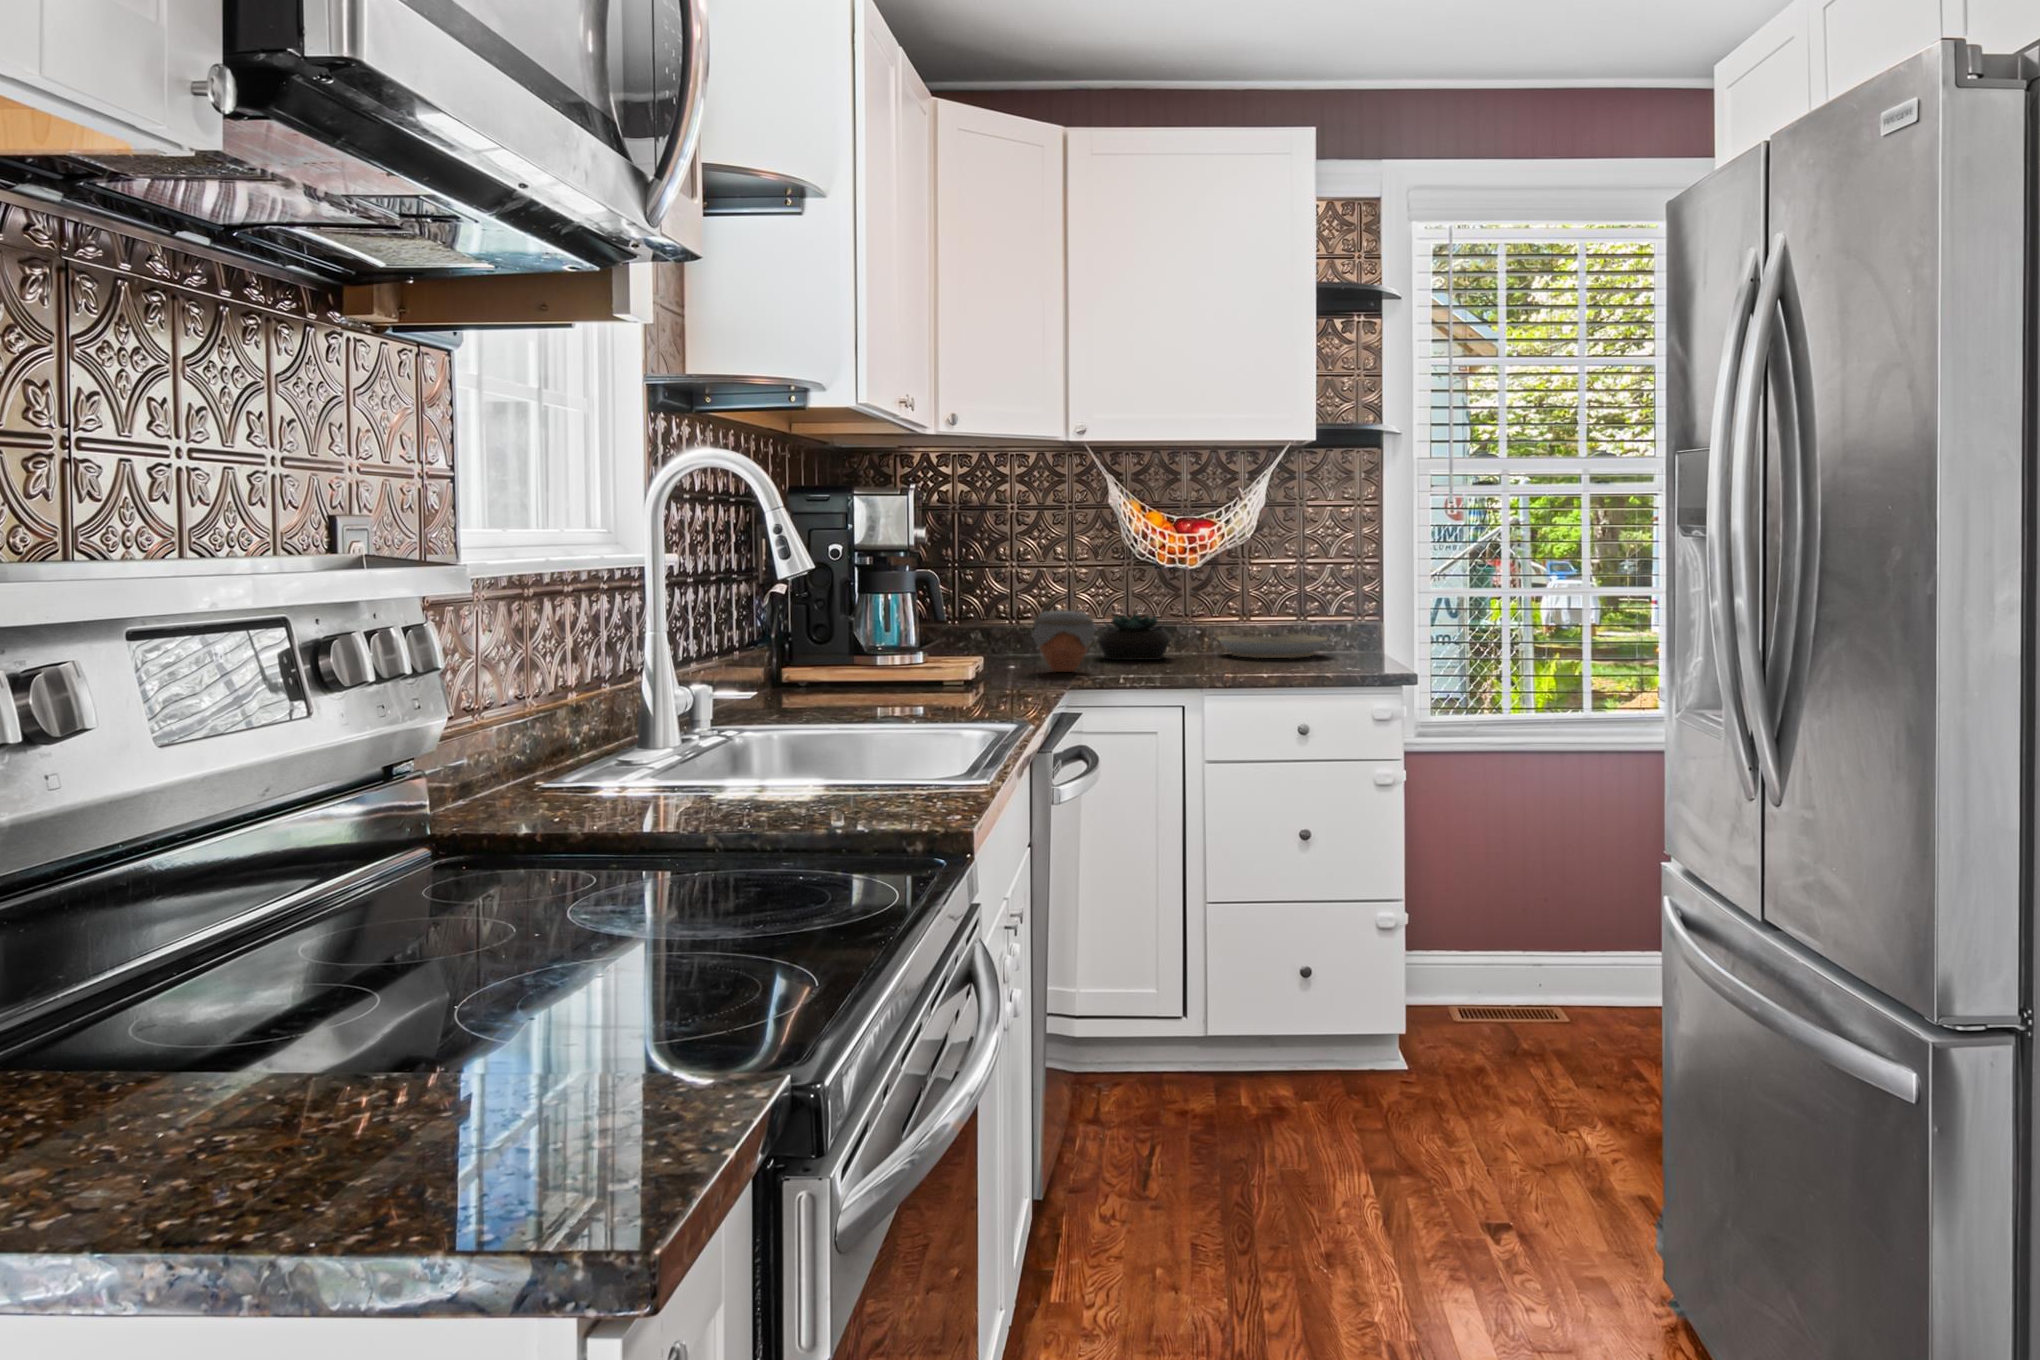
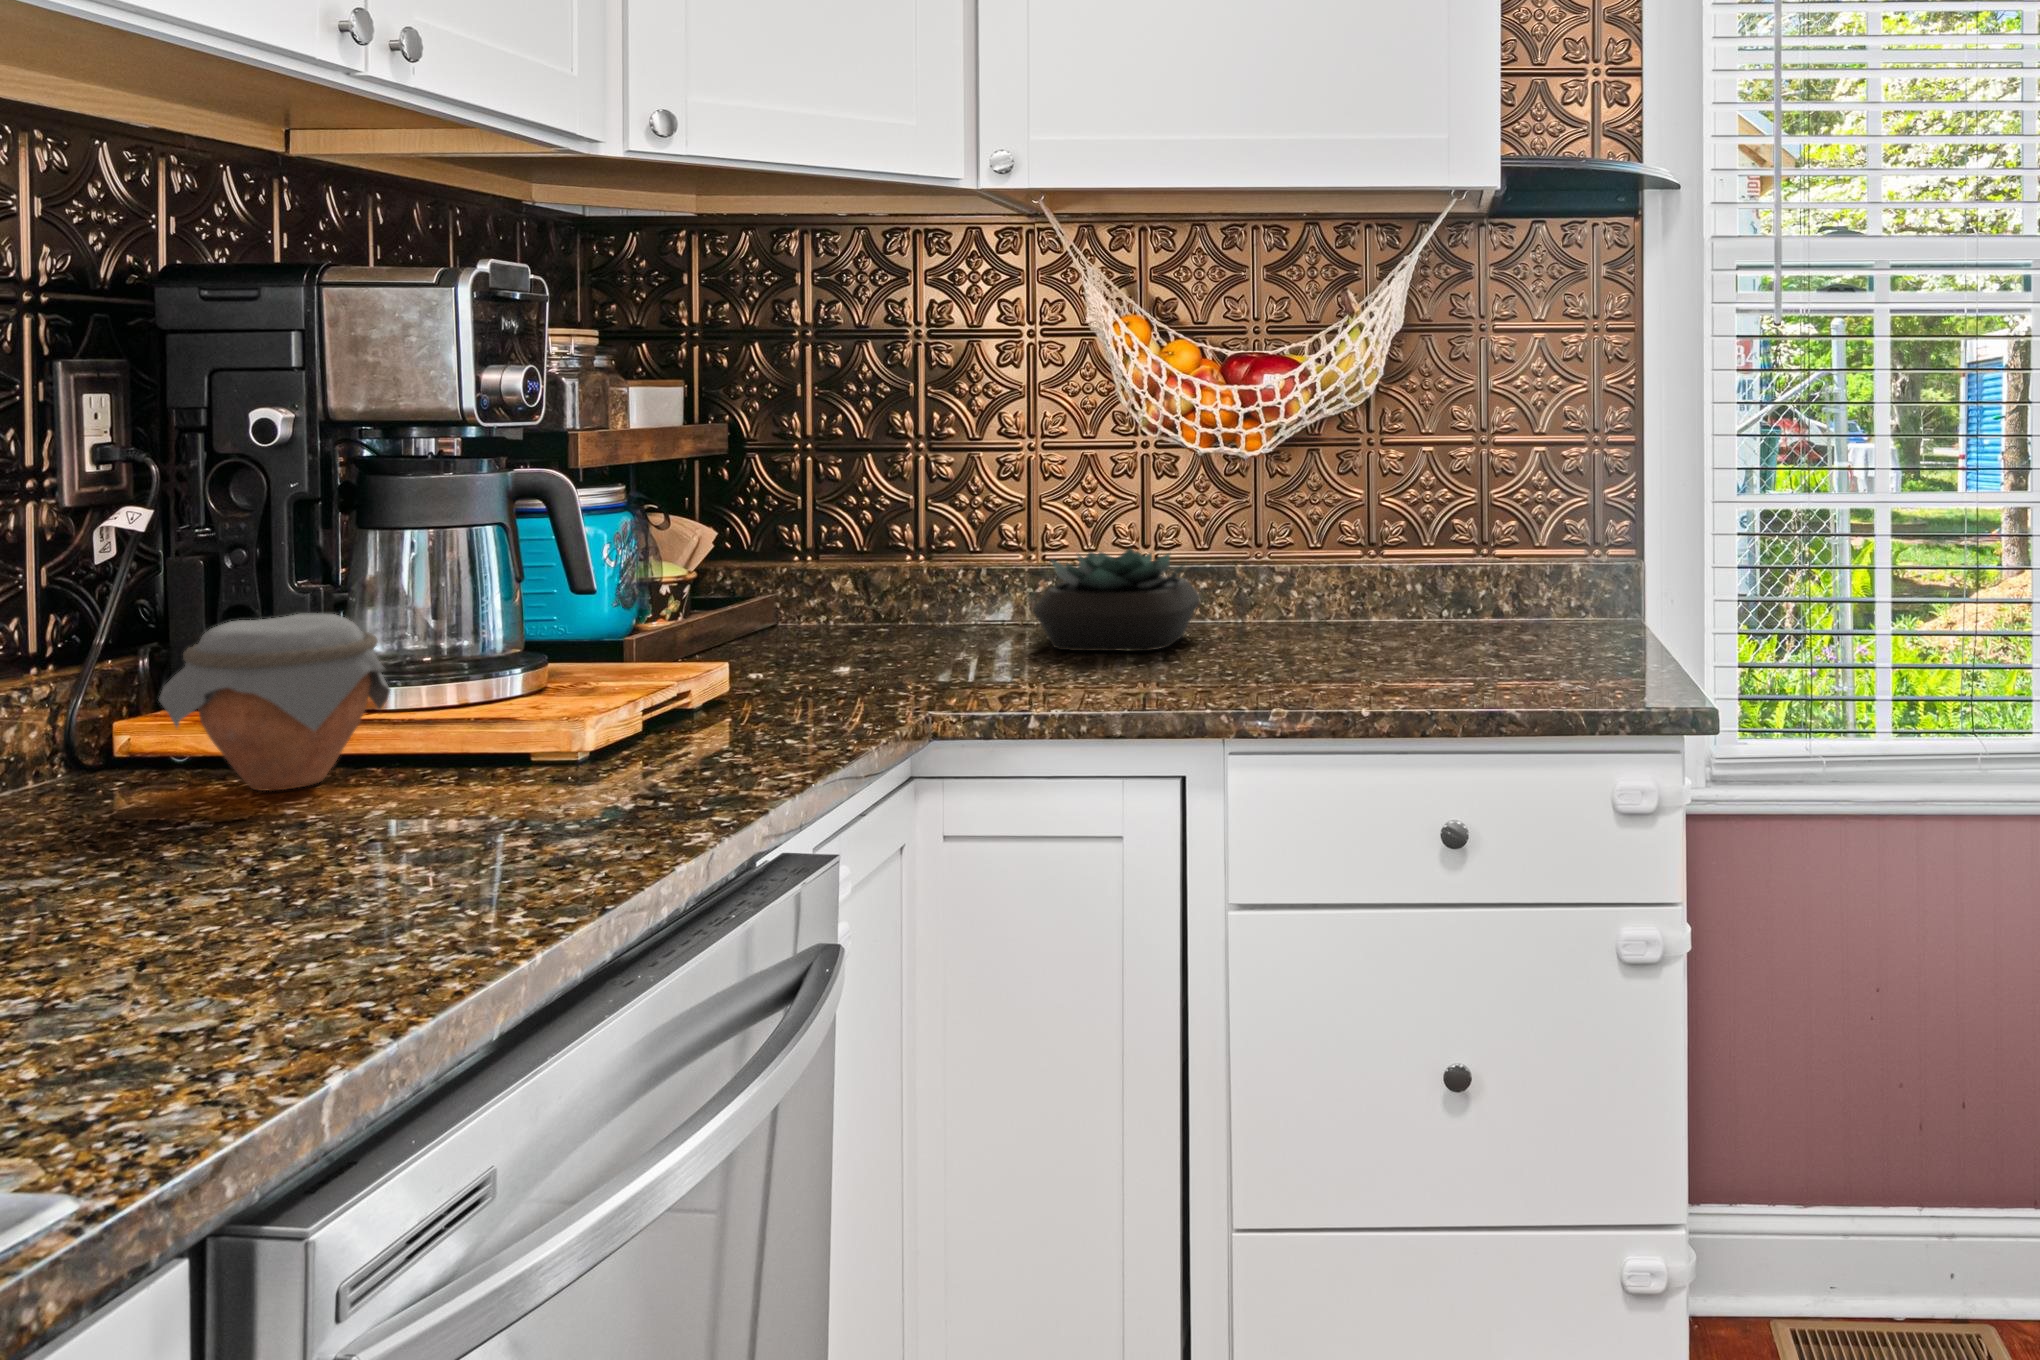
jar: present [1032,610,1097,672] -> present [159,613,390,791]
plate: present [1218,635,1327,658] -> none [1302,580,1524,643]

